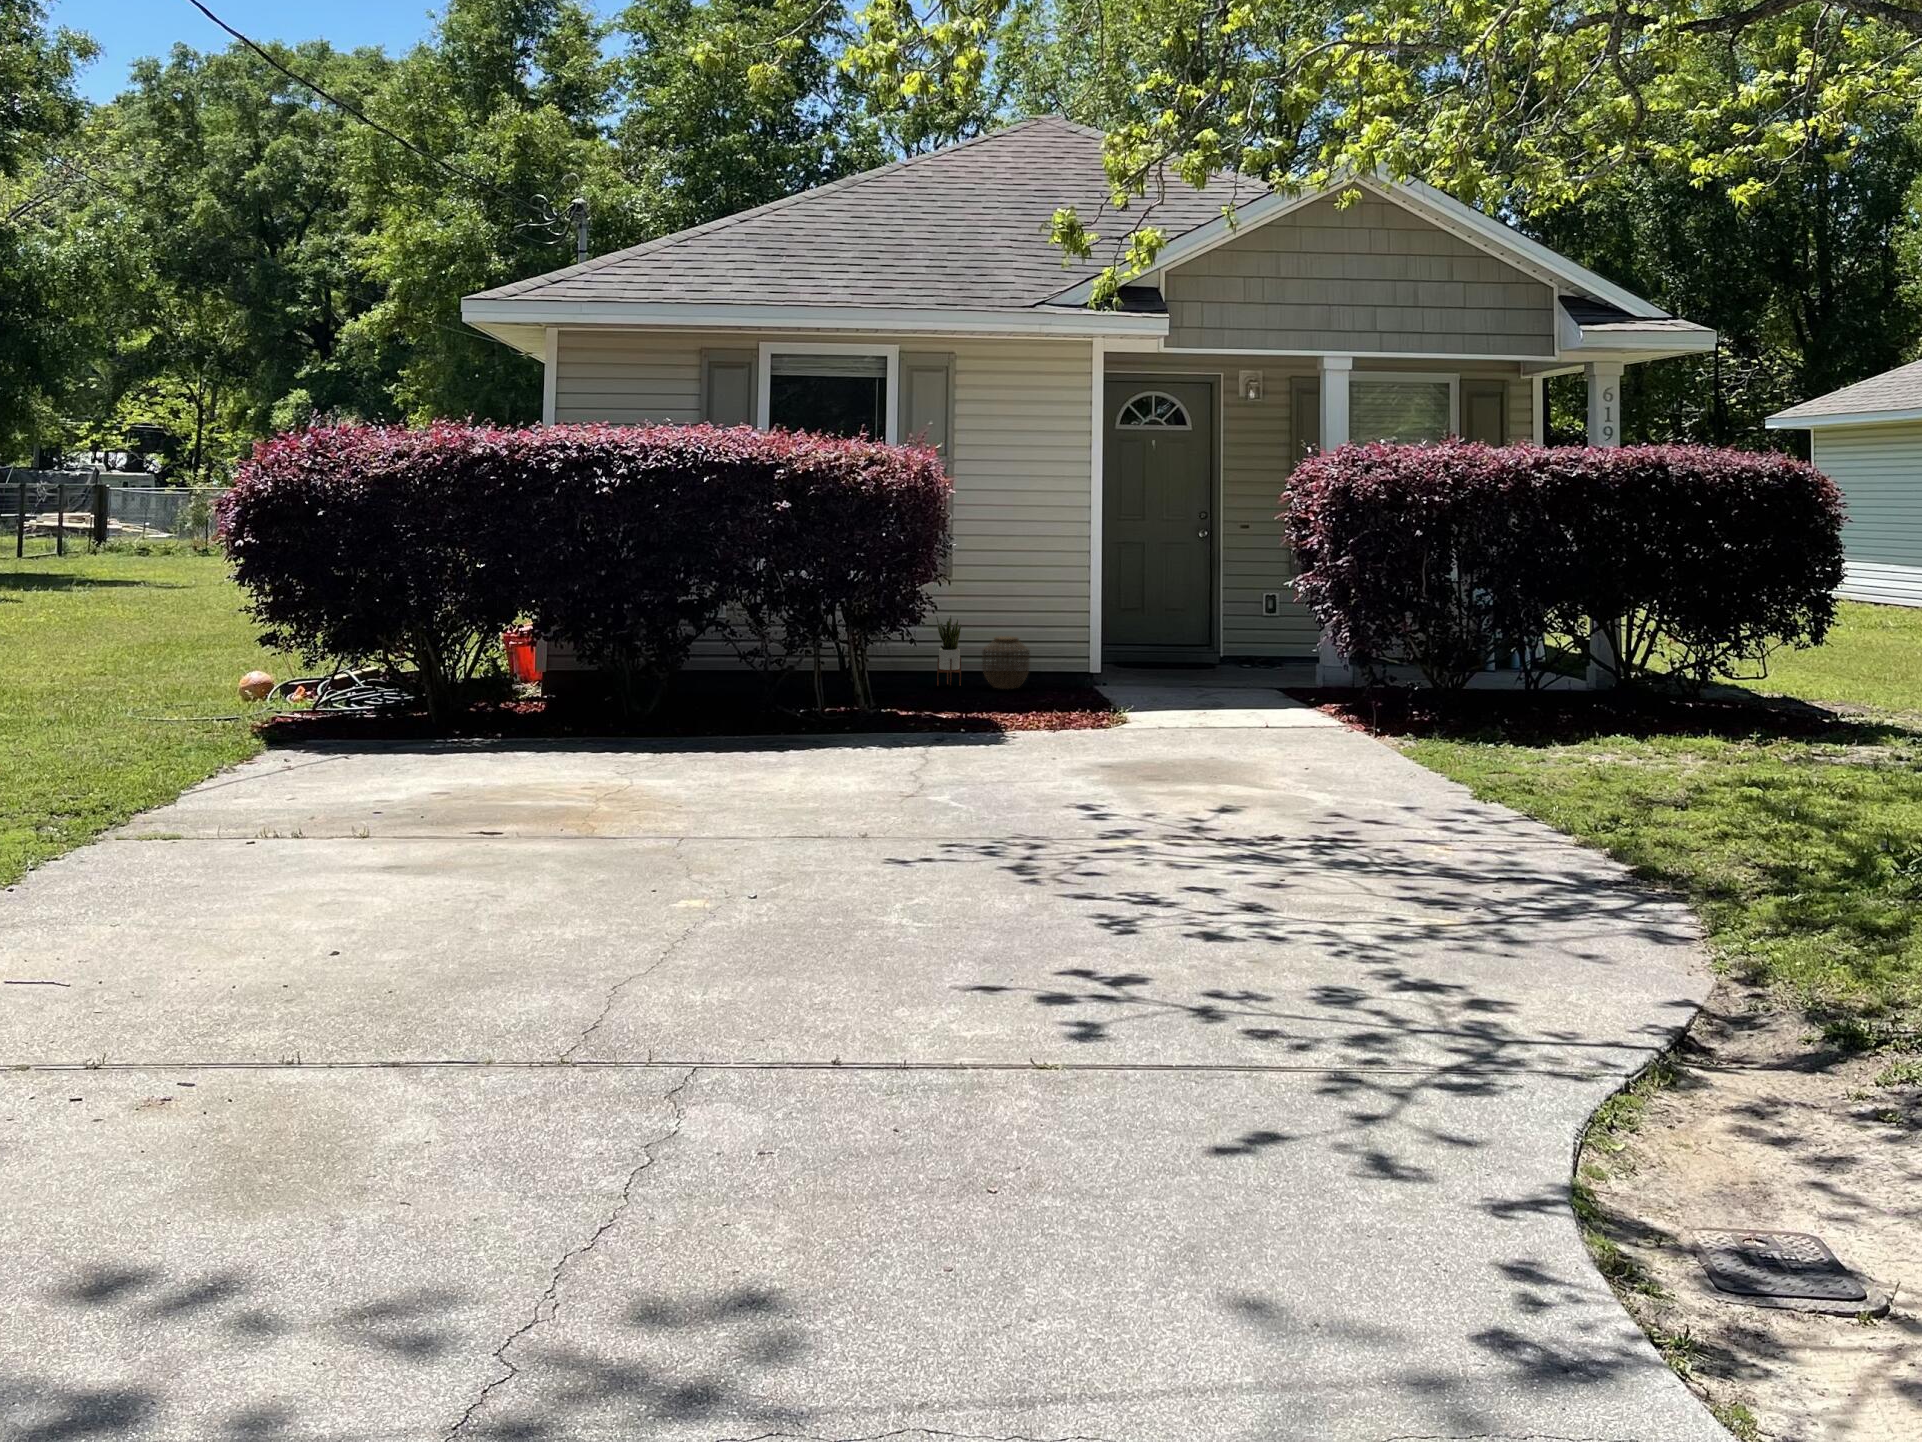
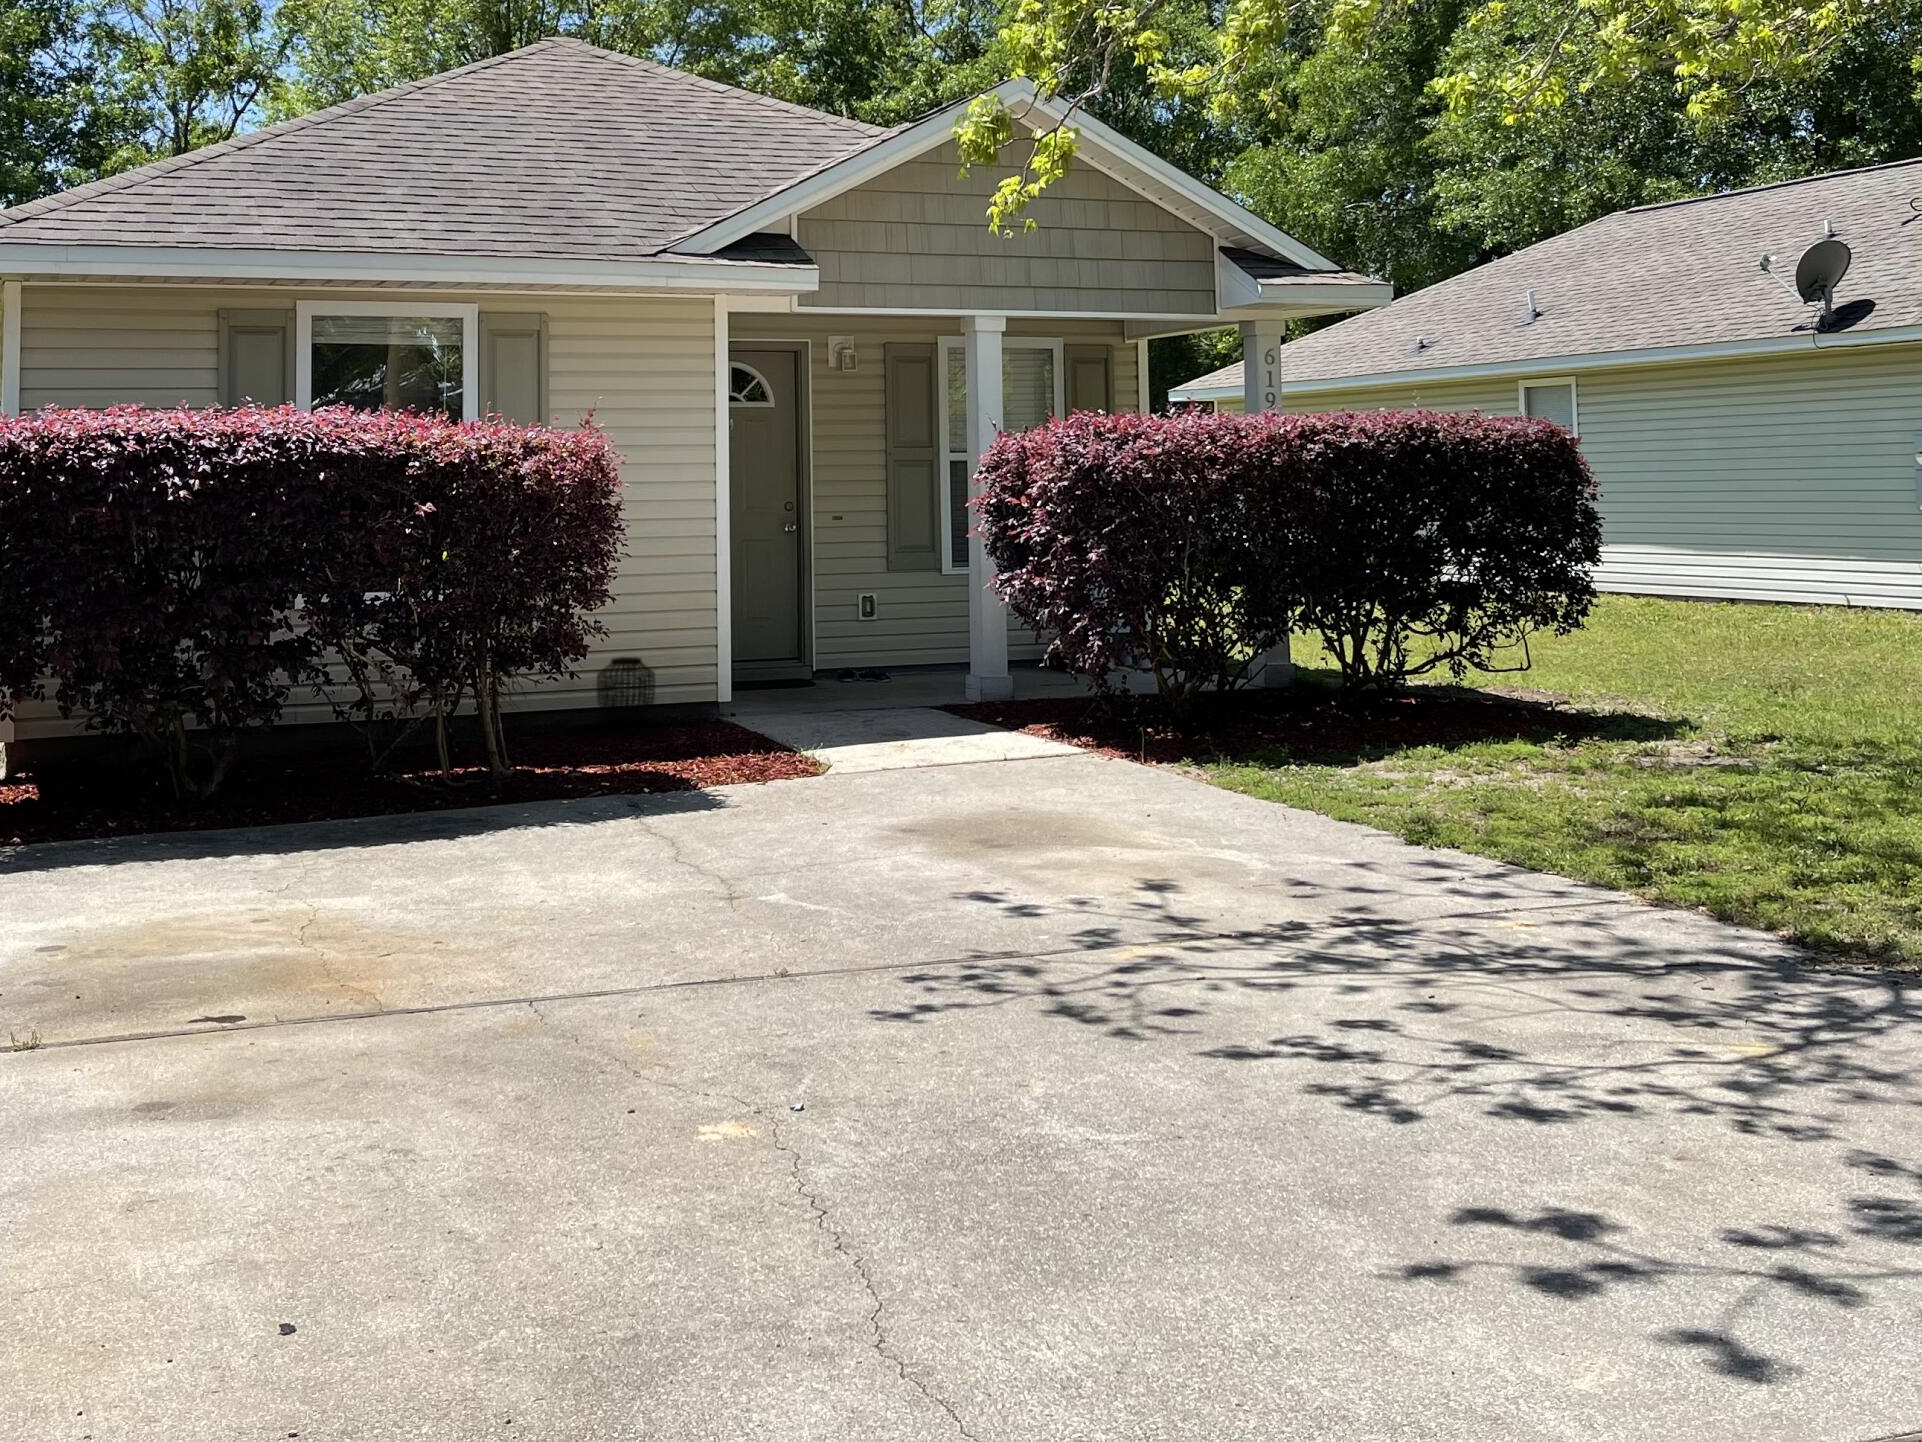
potted plant: present [936,615,961,687] -> none [539,634,568,724]

